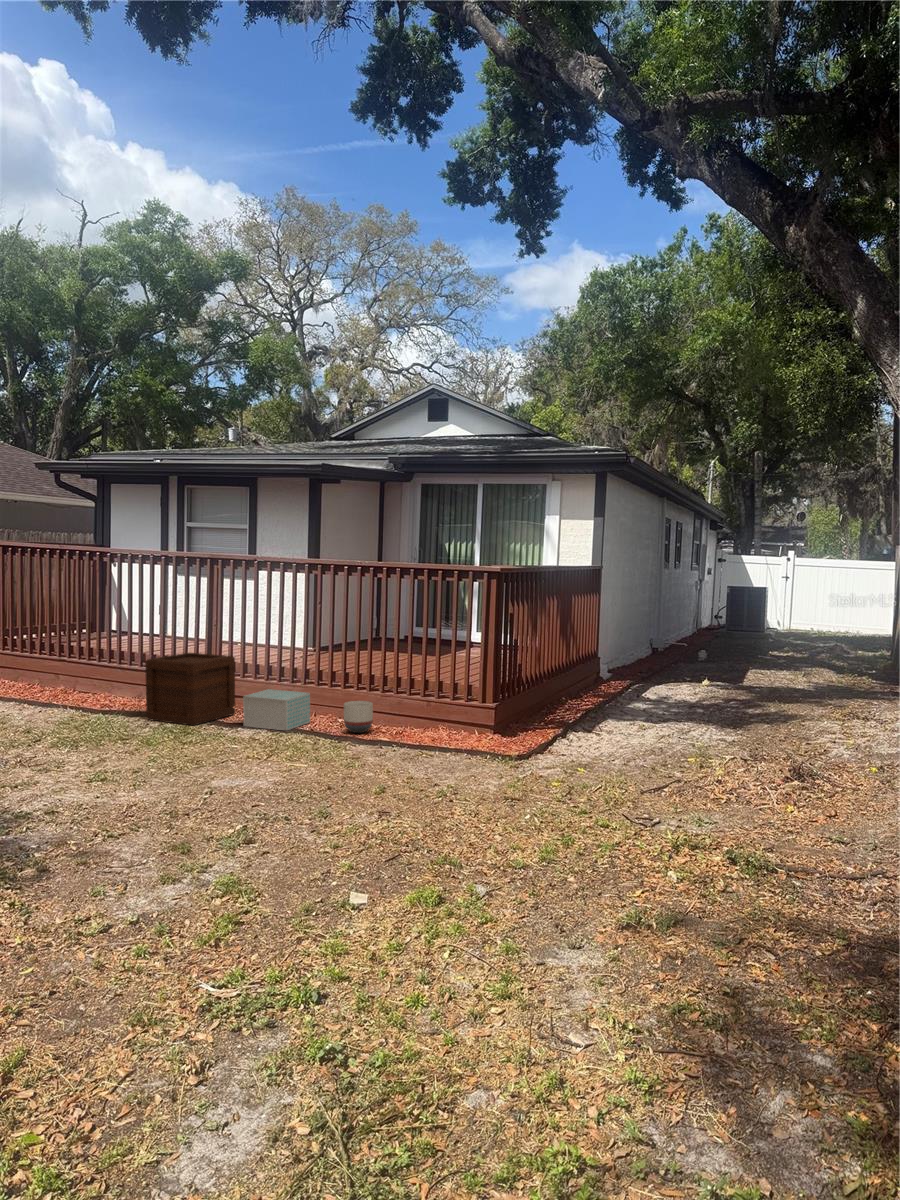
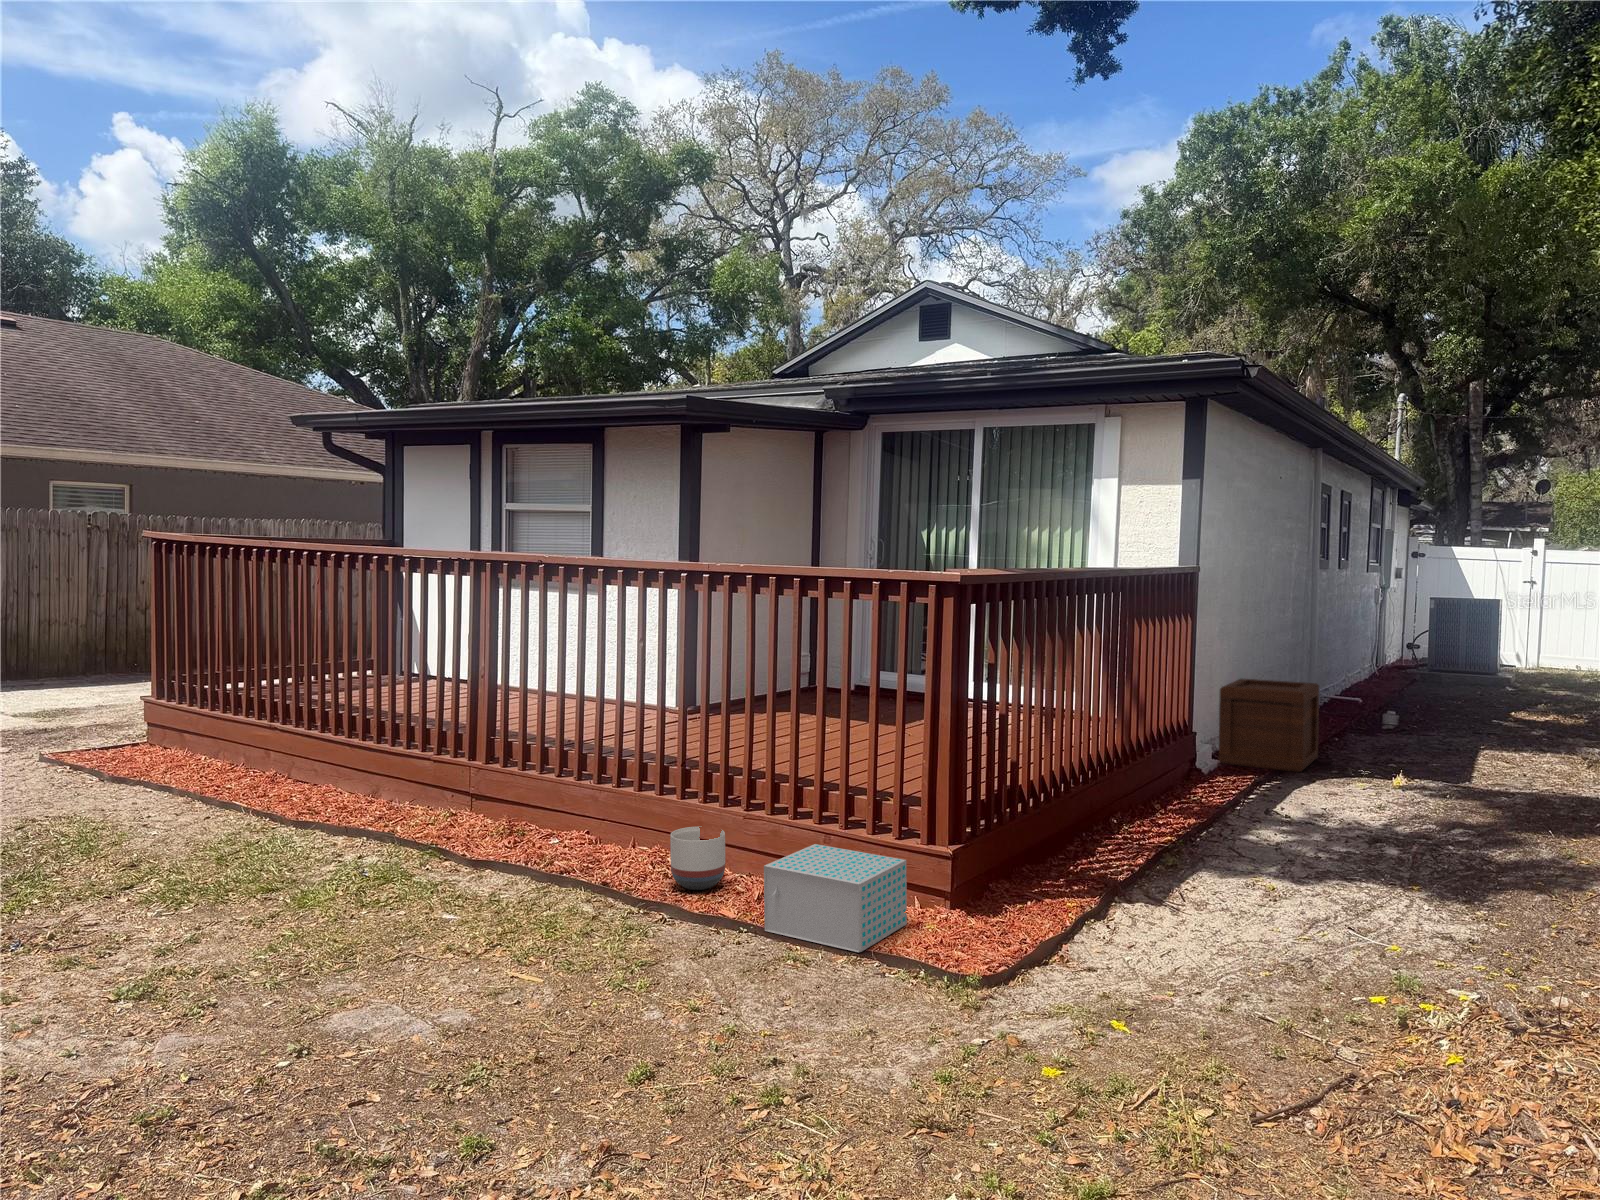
wooden crate: present [145,653,235,726] -> present [1219,679,1319,772]
storage box: present [243,689,310,730] -> present [764,844,907,952]

